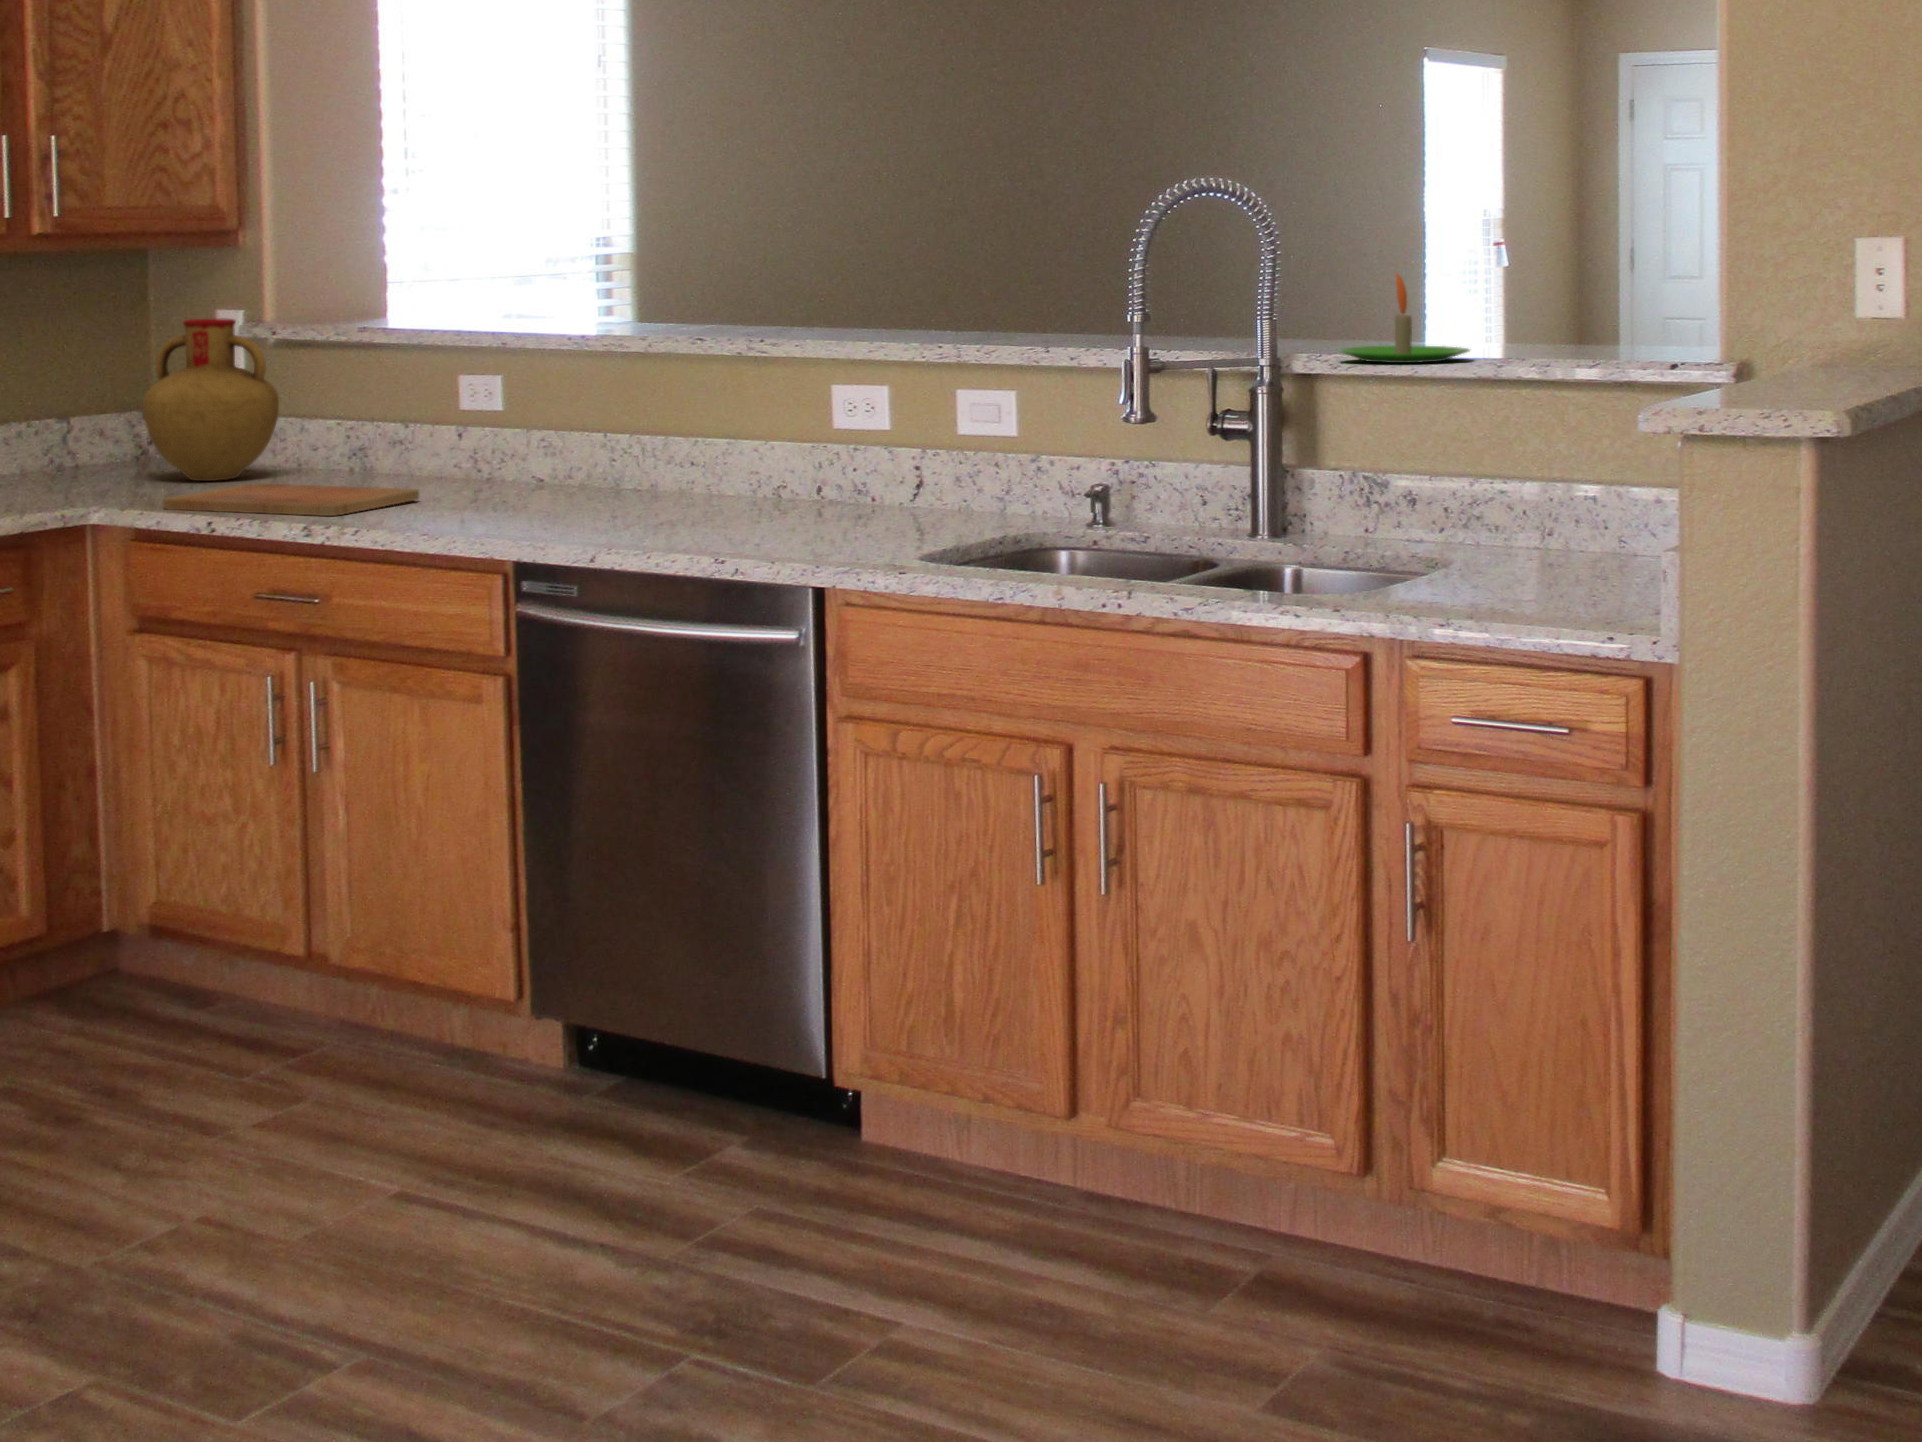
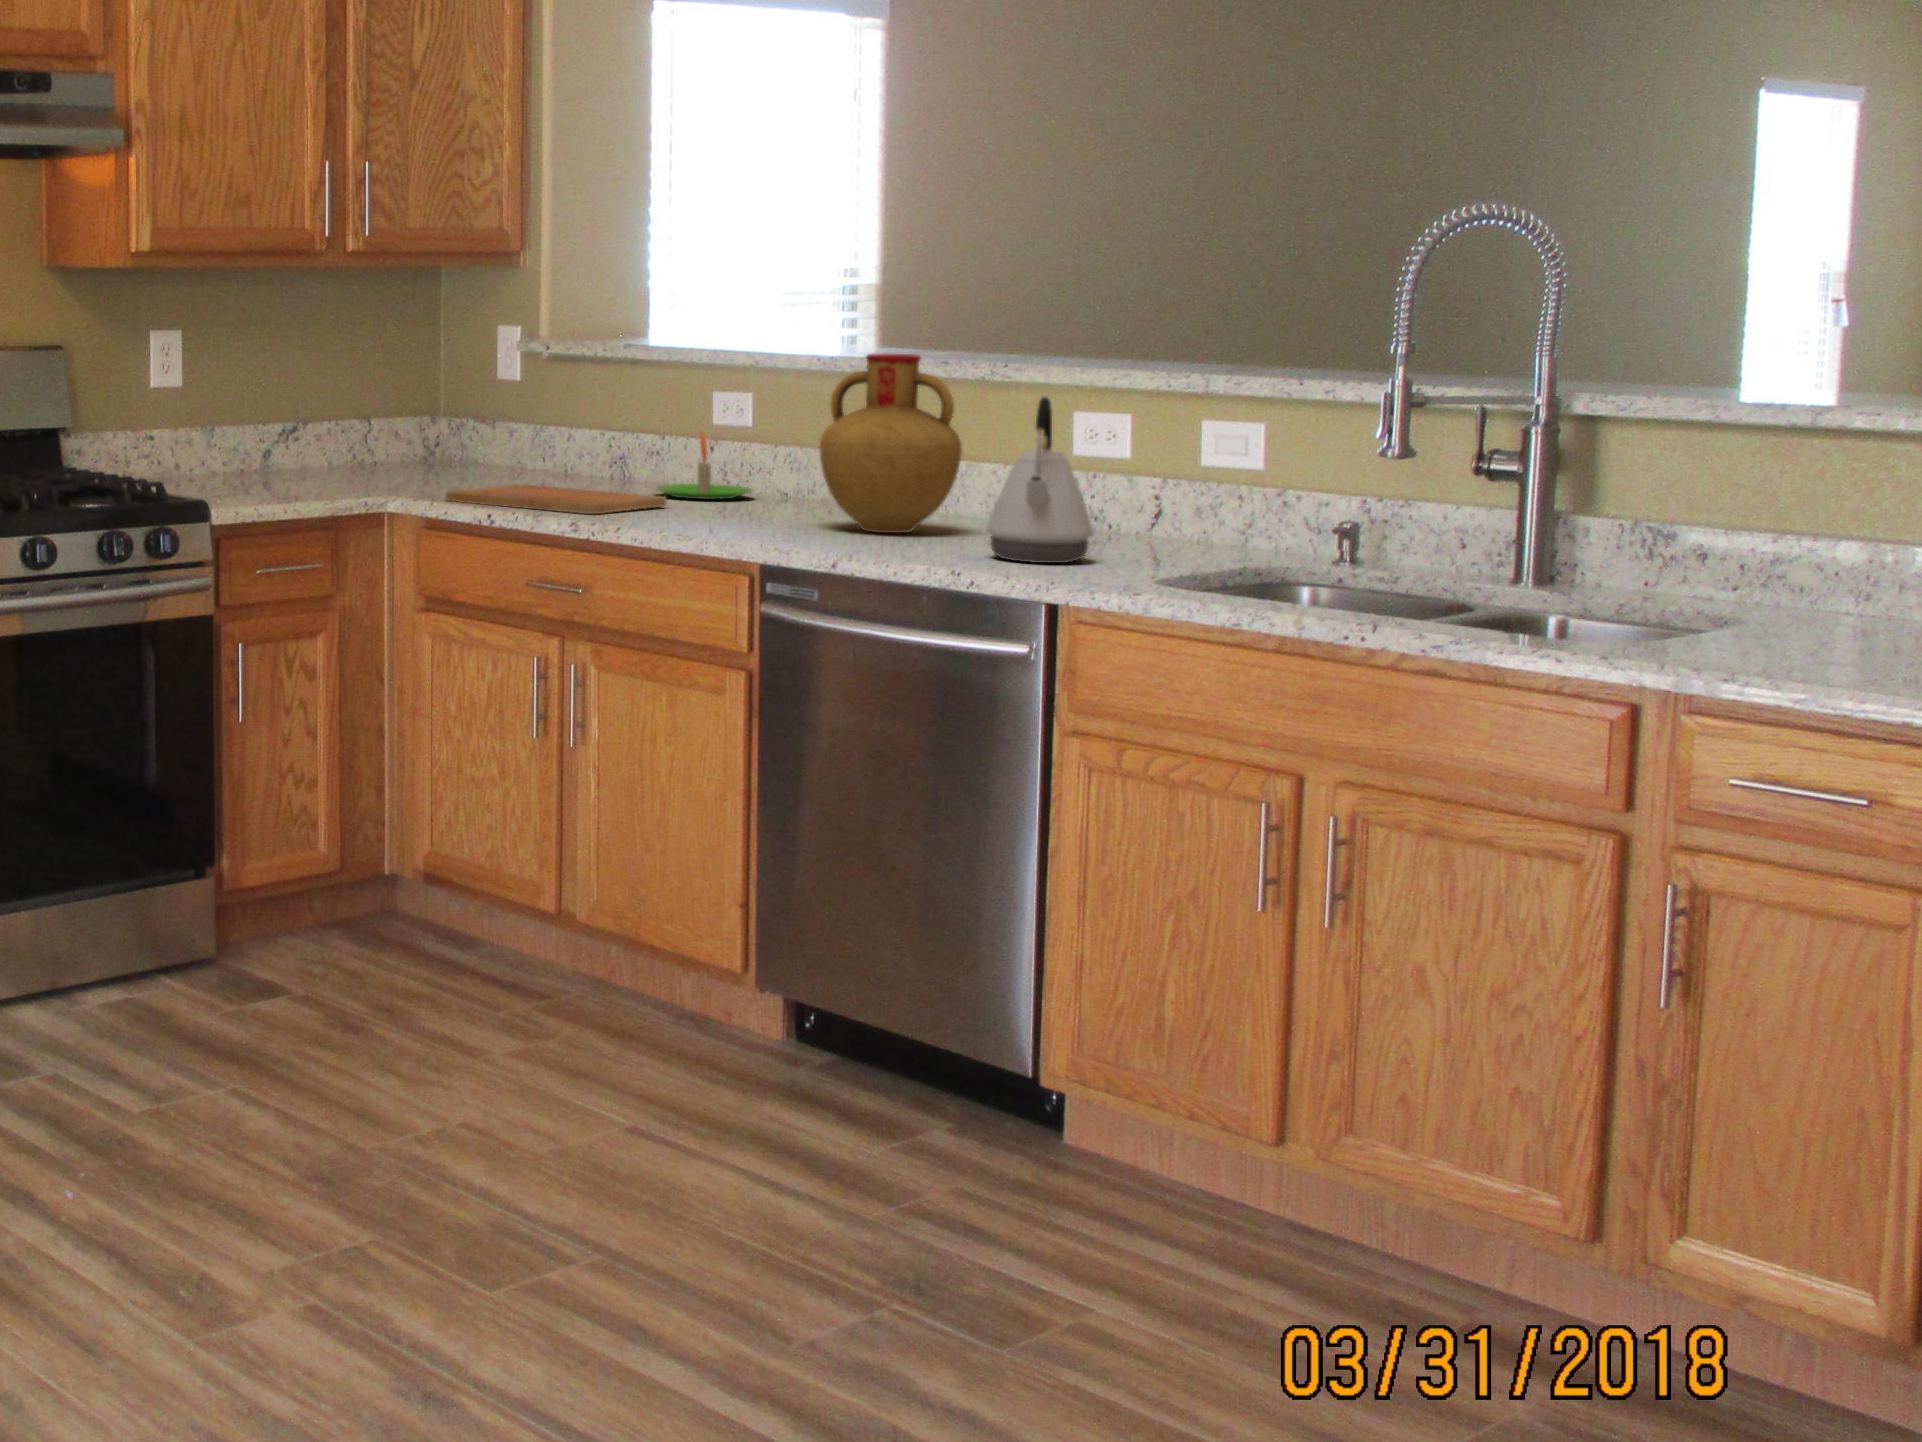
candle: present [1337,274,1469,363] -> present [654,432,754,500]
vase: present [143,319,279,481] -> present [820,354,961,533]
kettle: none [756,375,861,544] -> present [987,397,1093,563]

